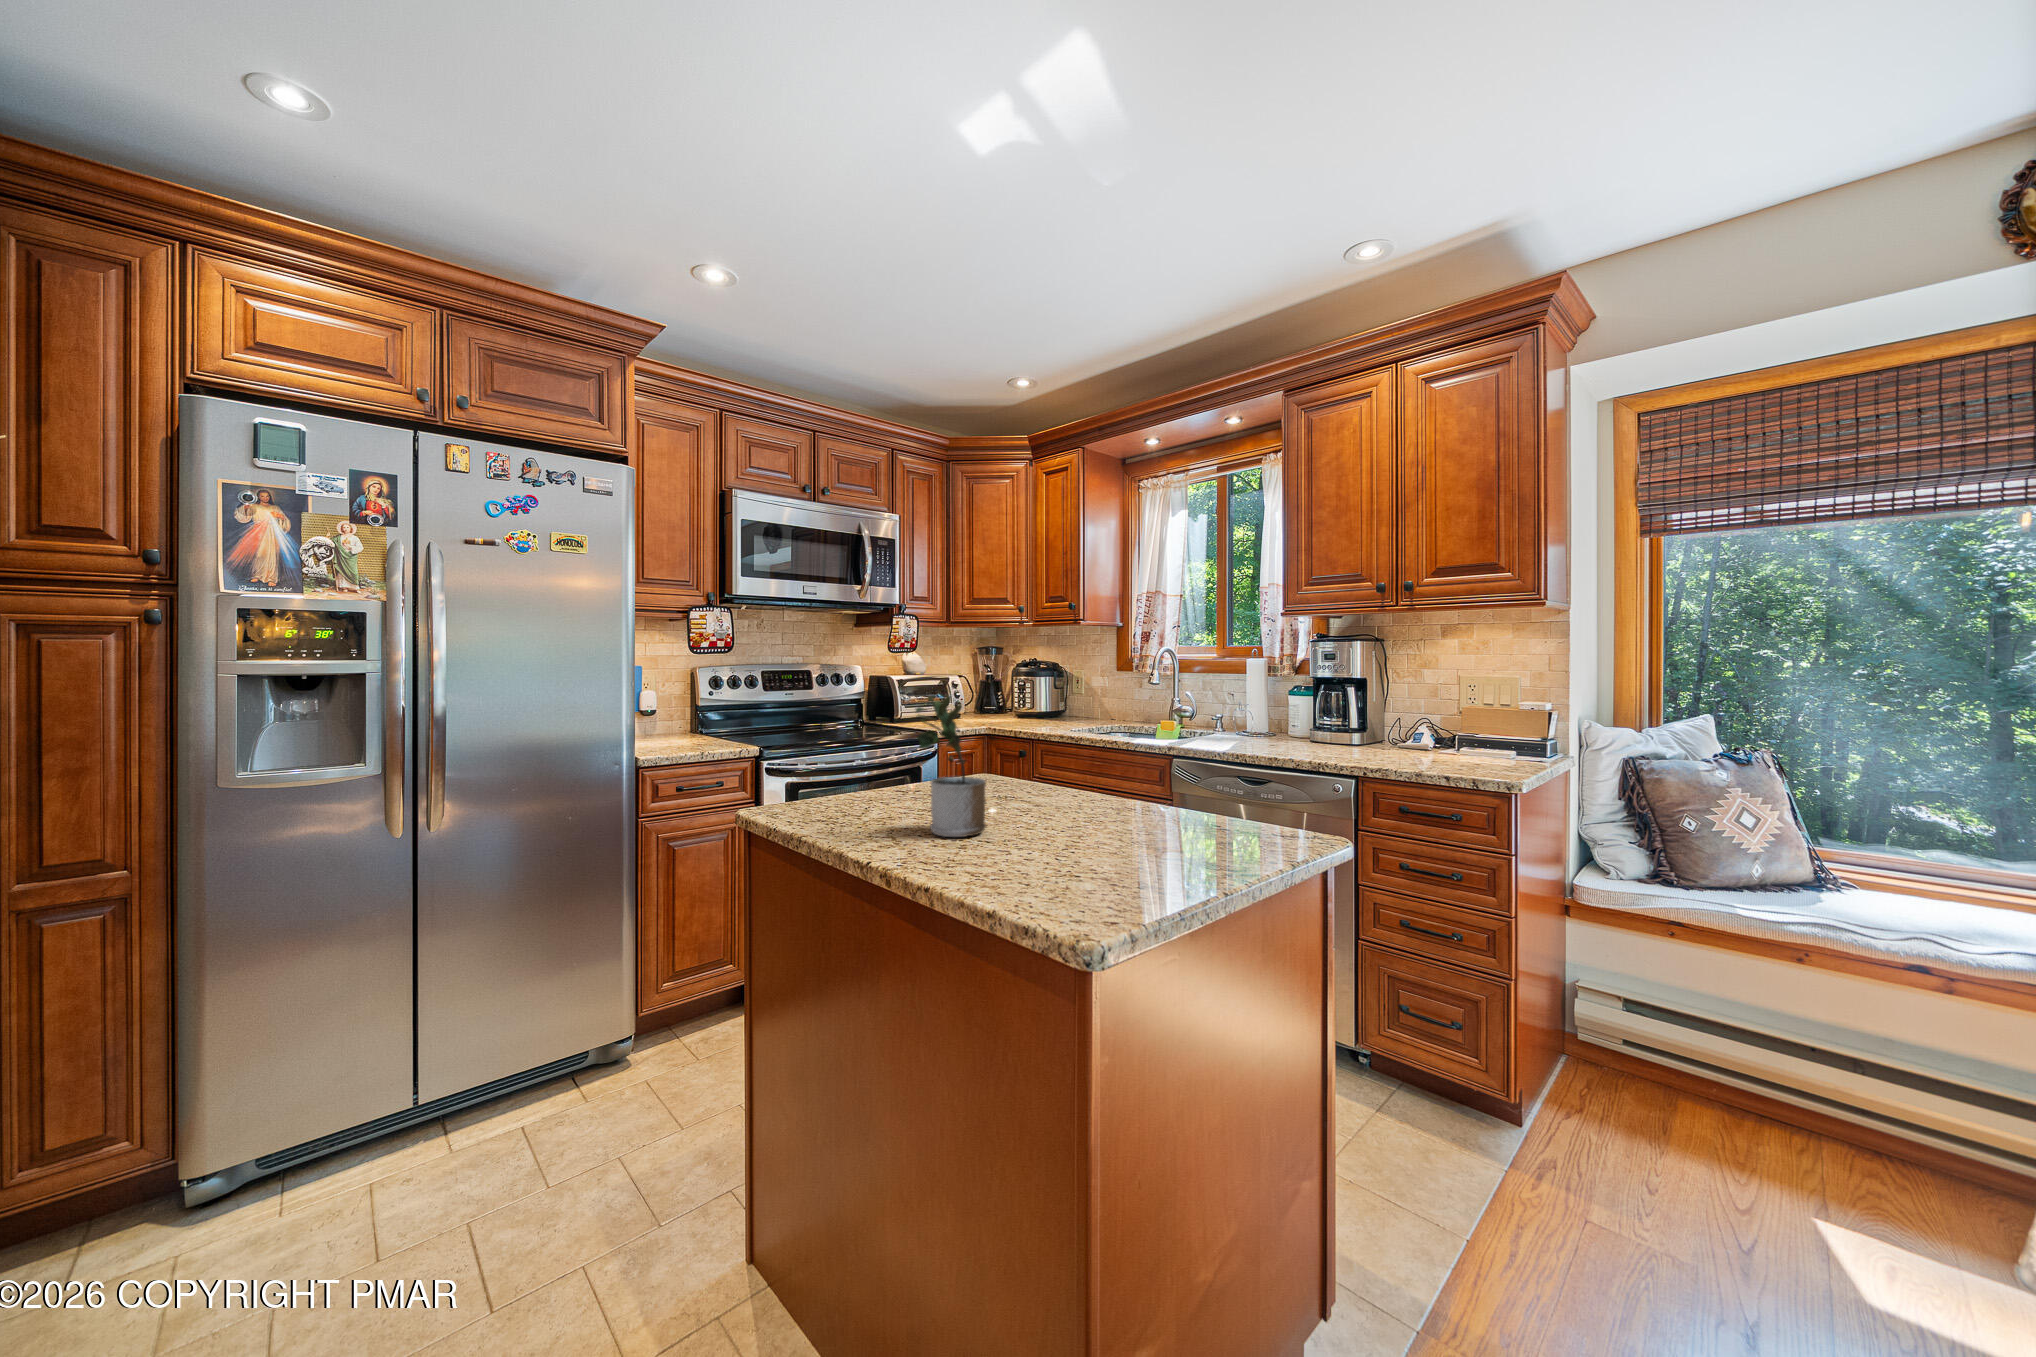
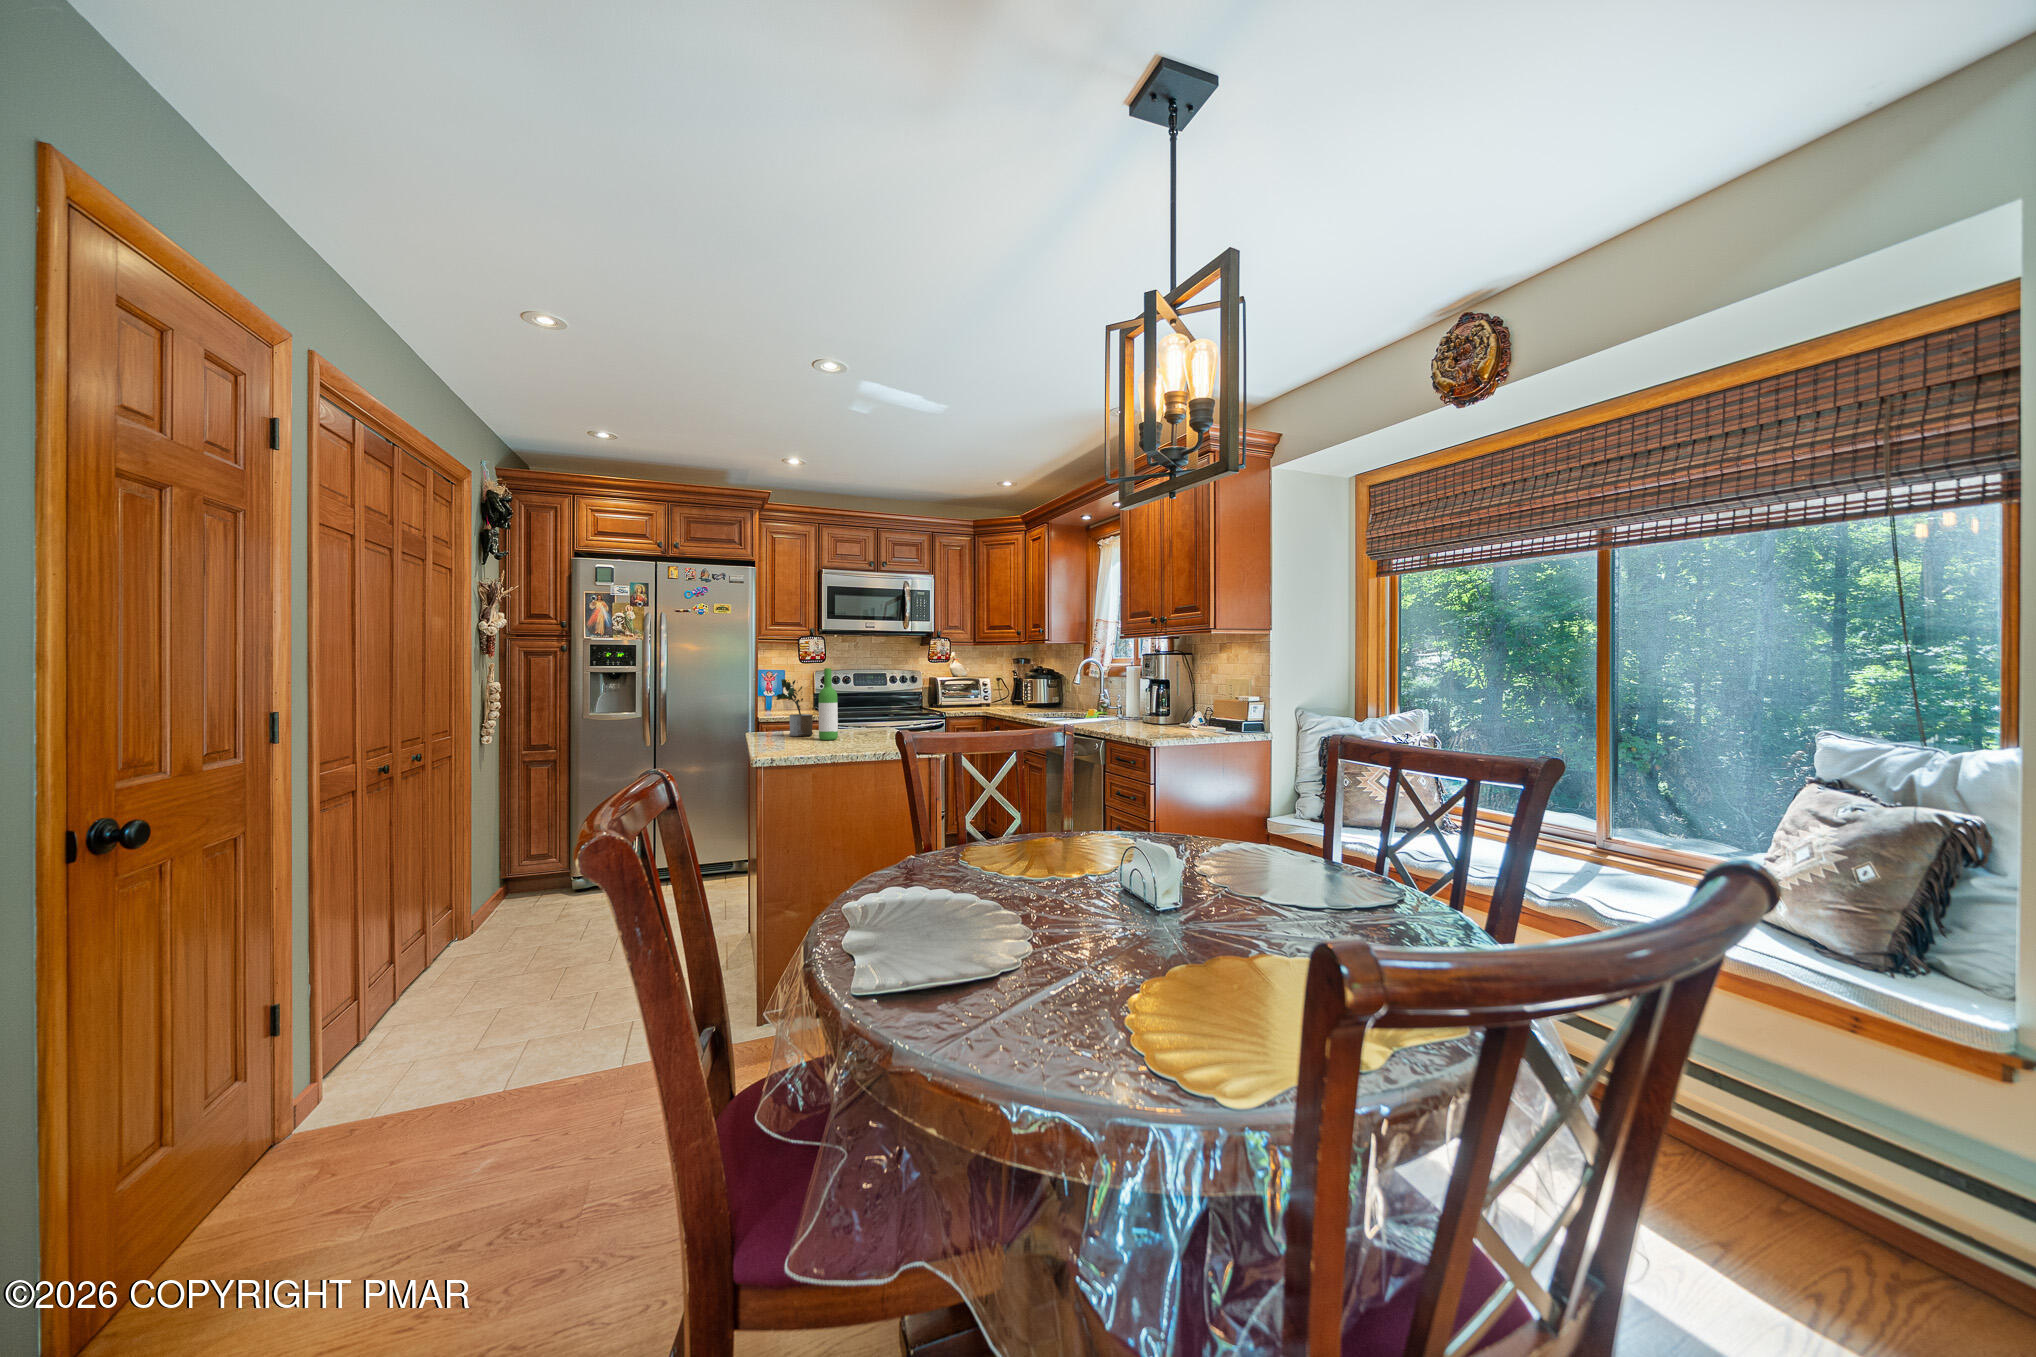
wine bottle: none [1047,667,1094,849] -> present [819,668,838,740]

